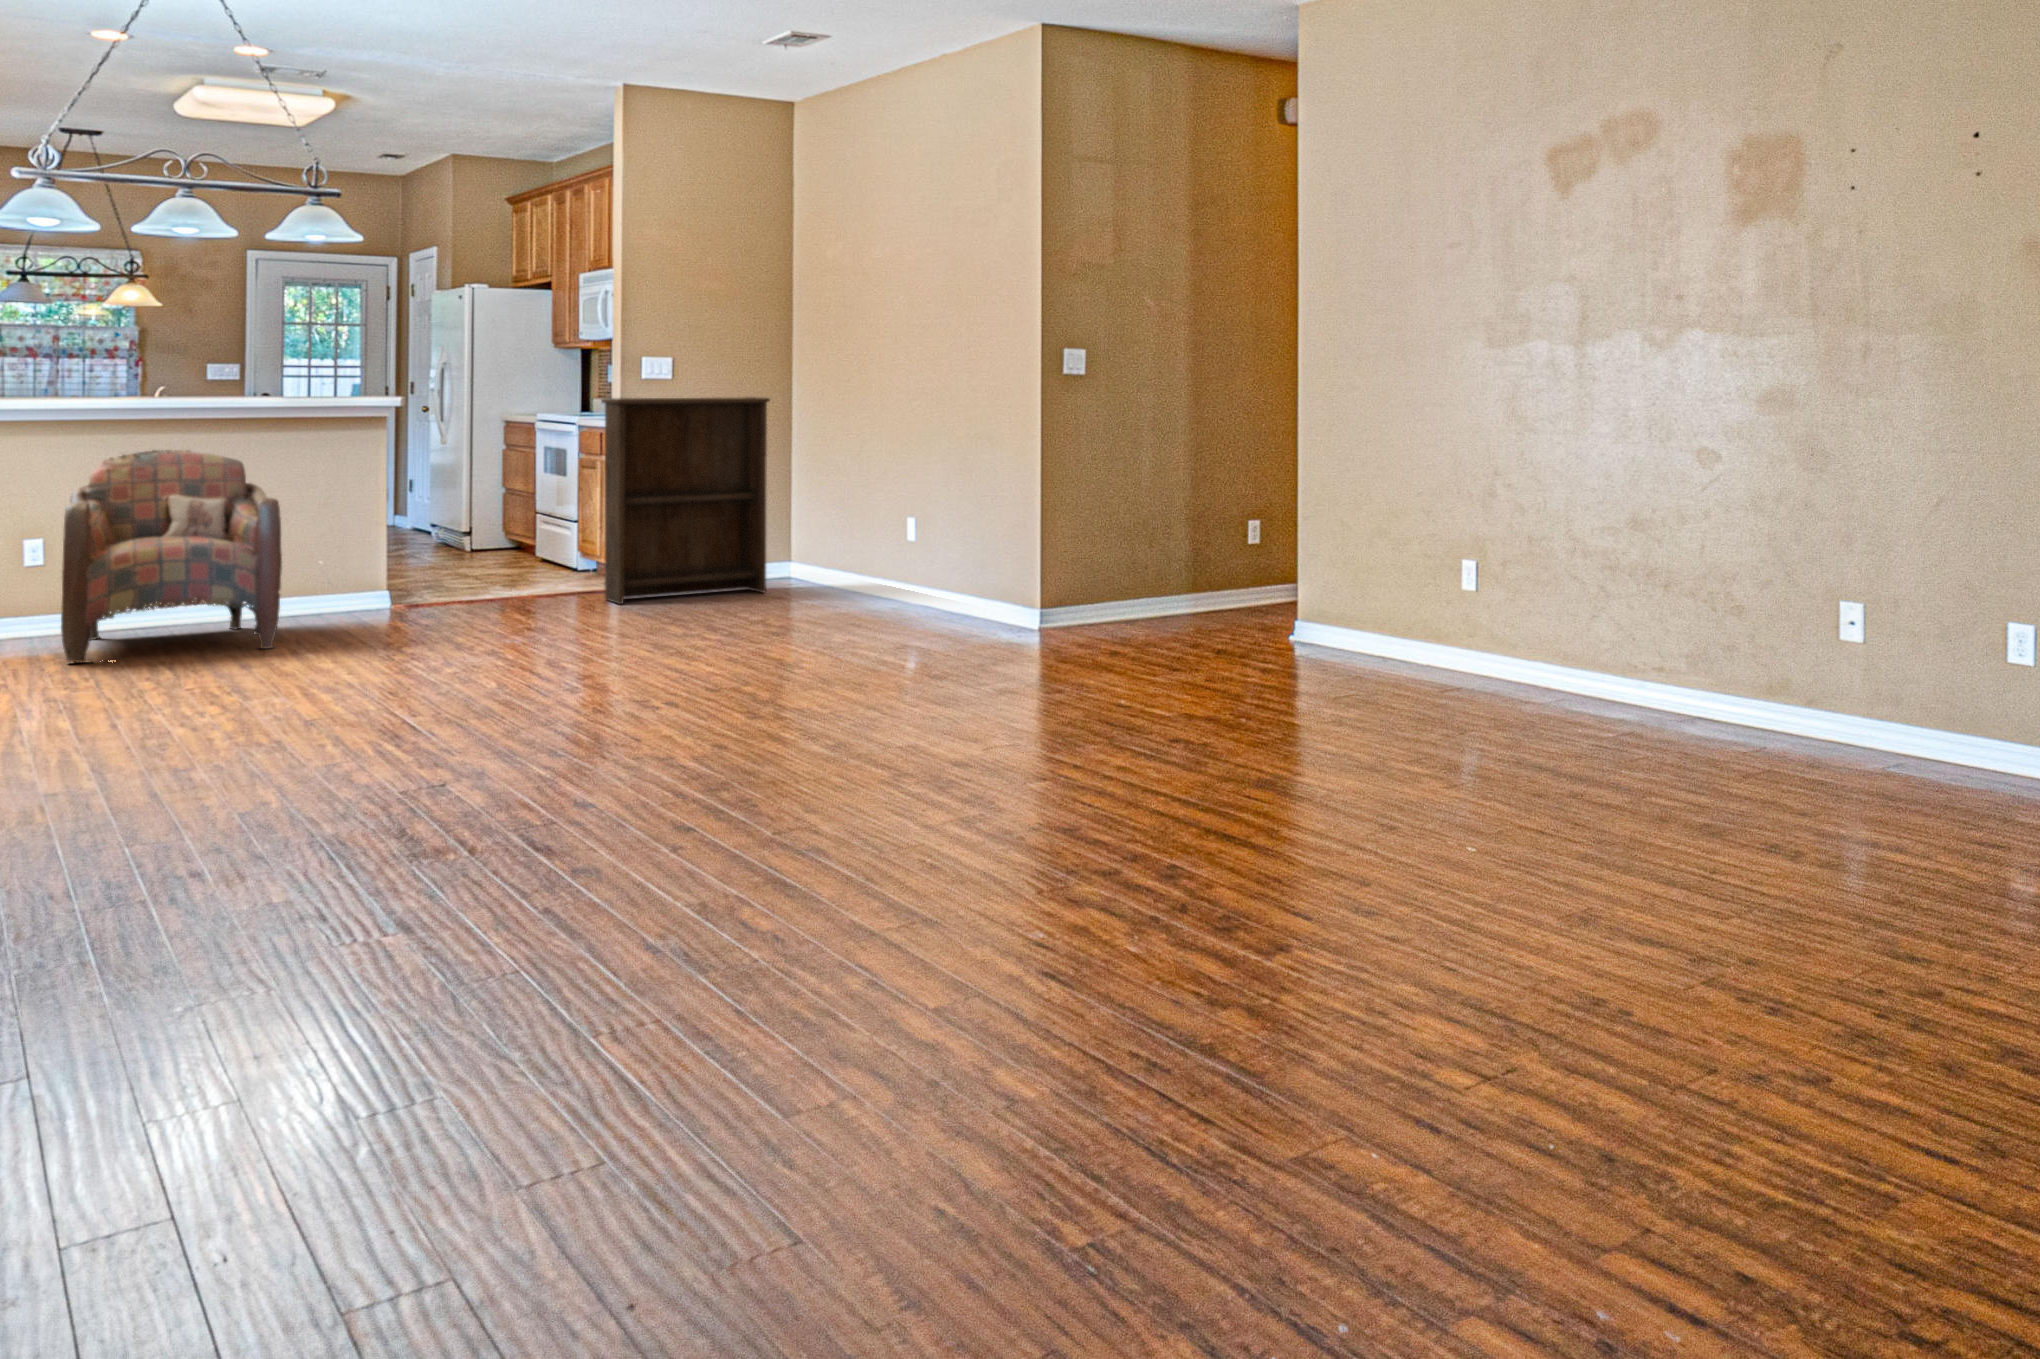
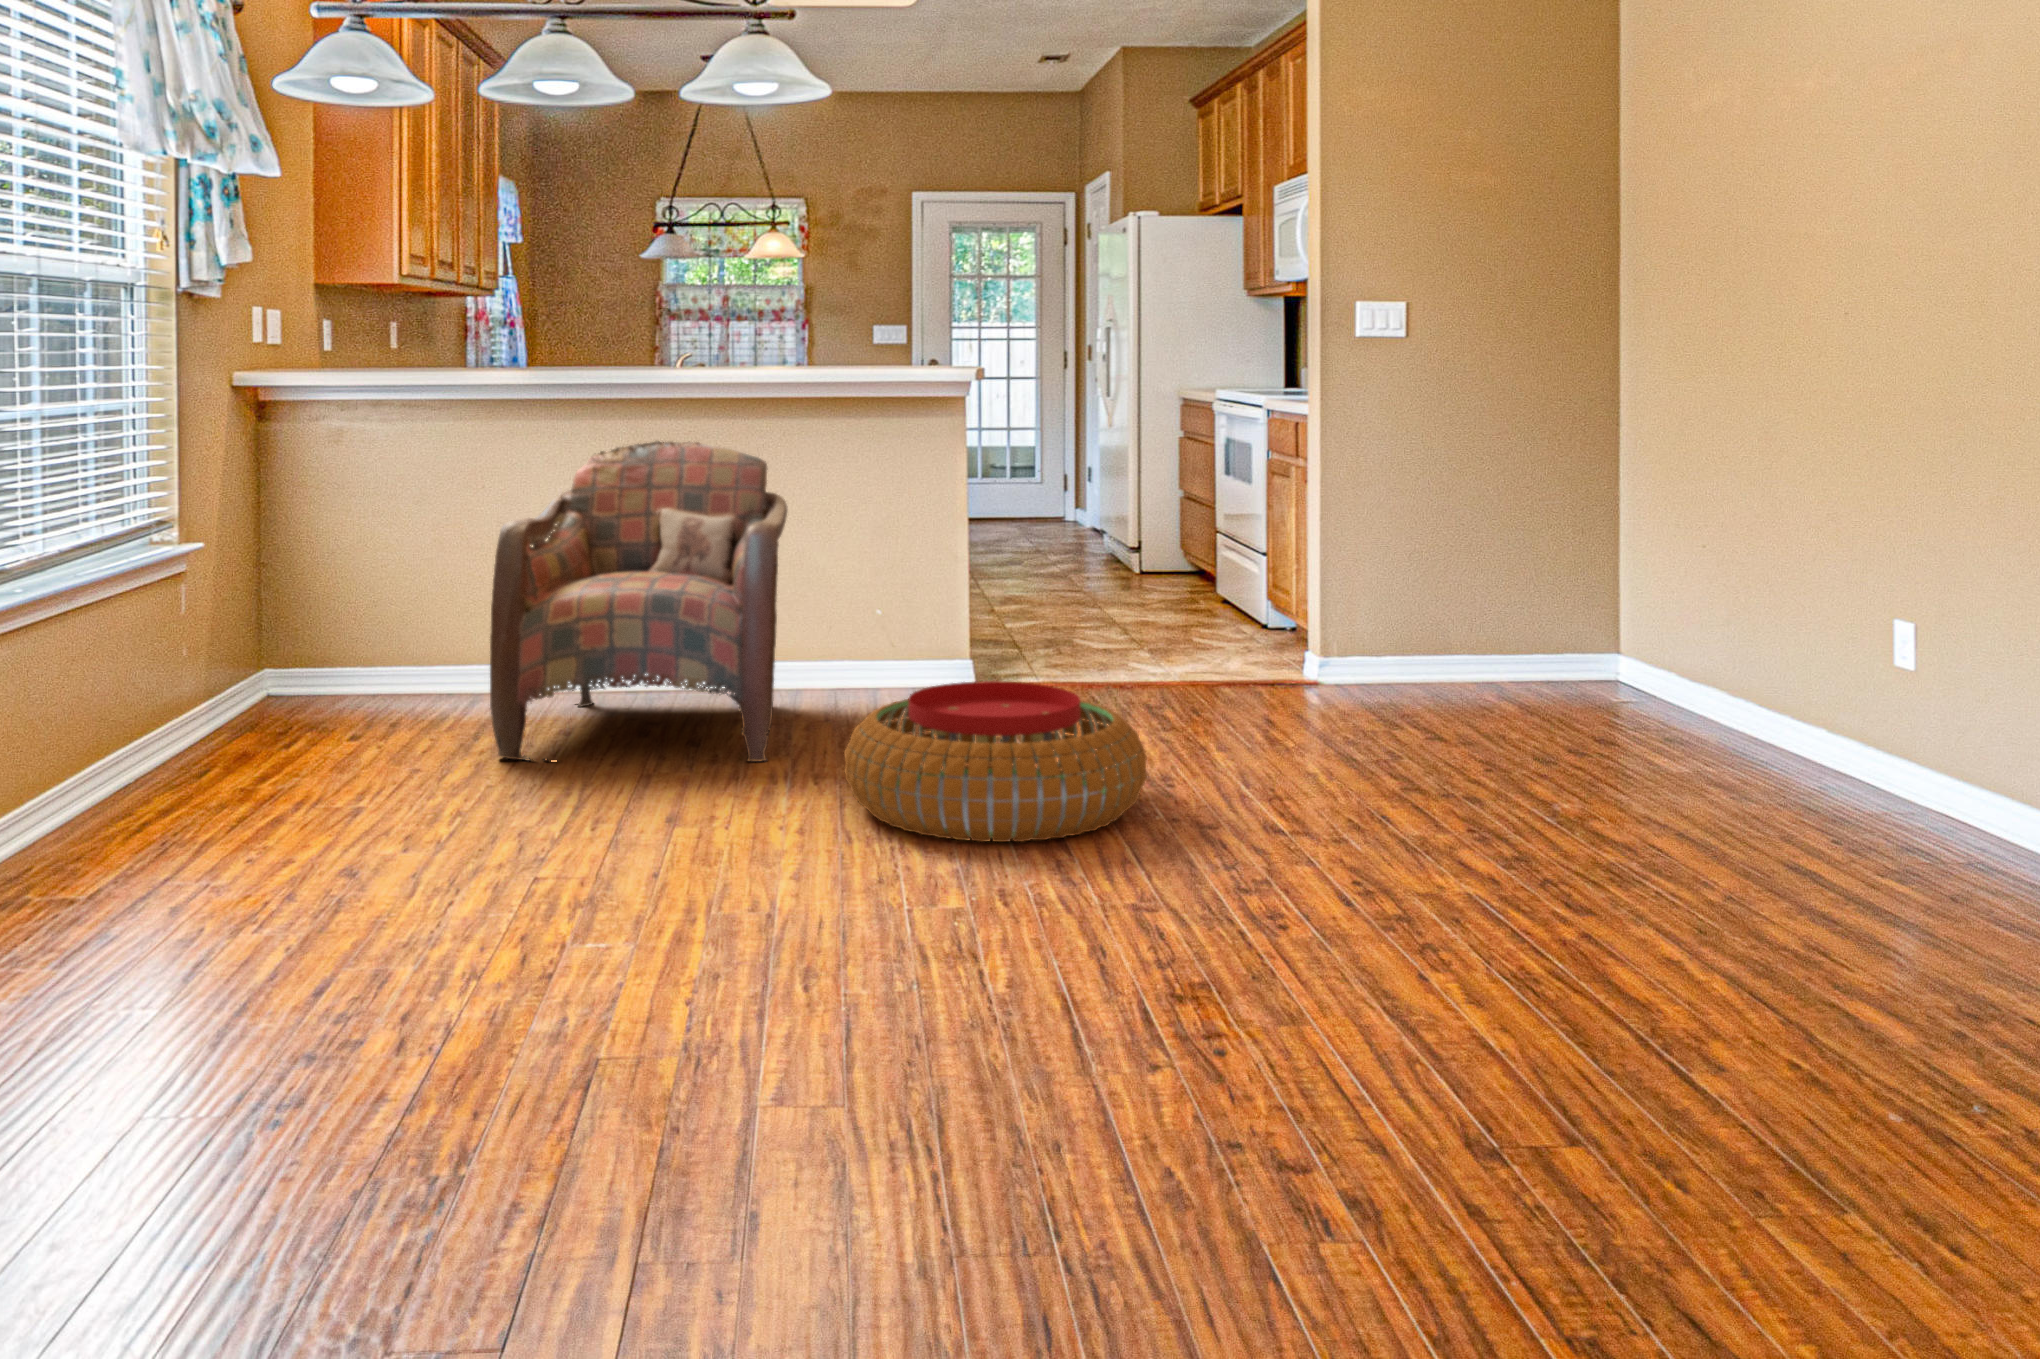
bookshelf: present [601,397,770,604] -> none [1285,368,1579,718]
pouf: none [348,581,537,661] -> present [844,681,1147,842]

